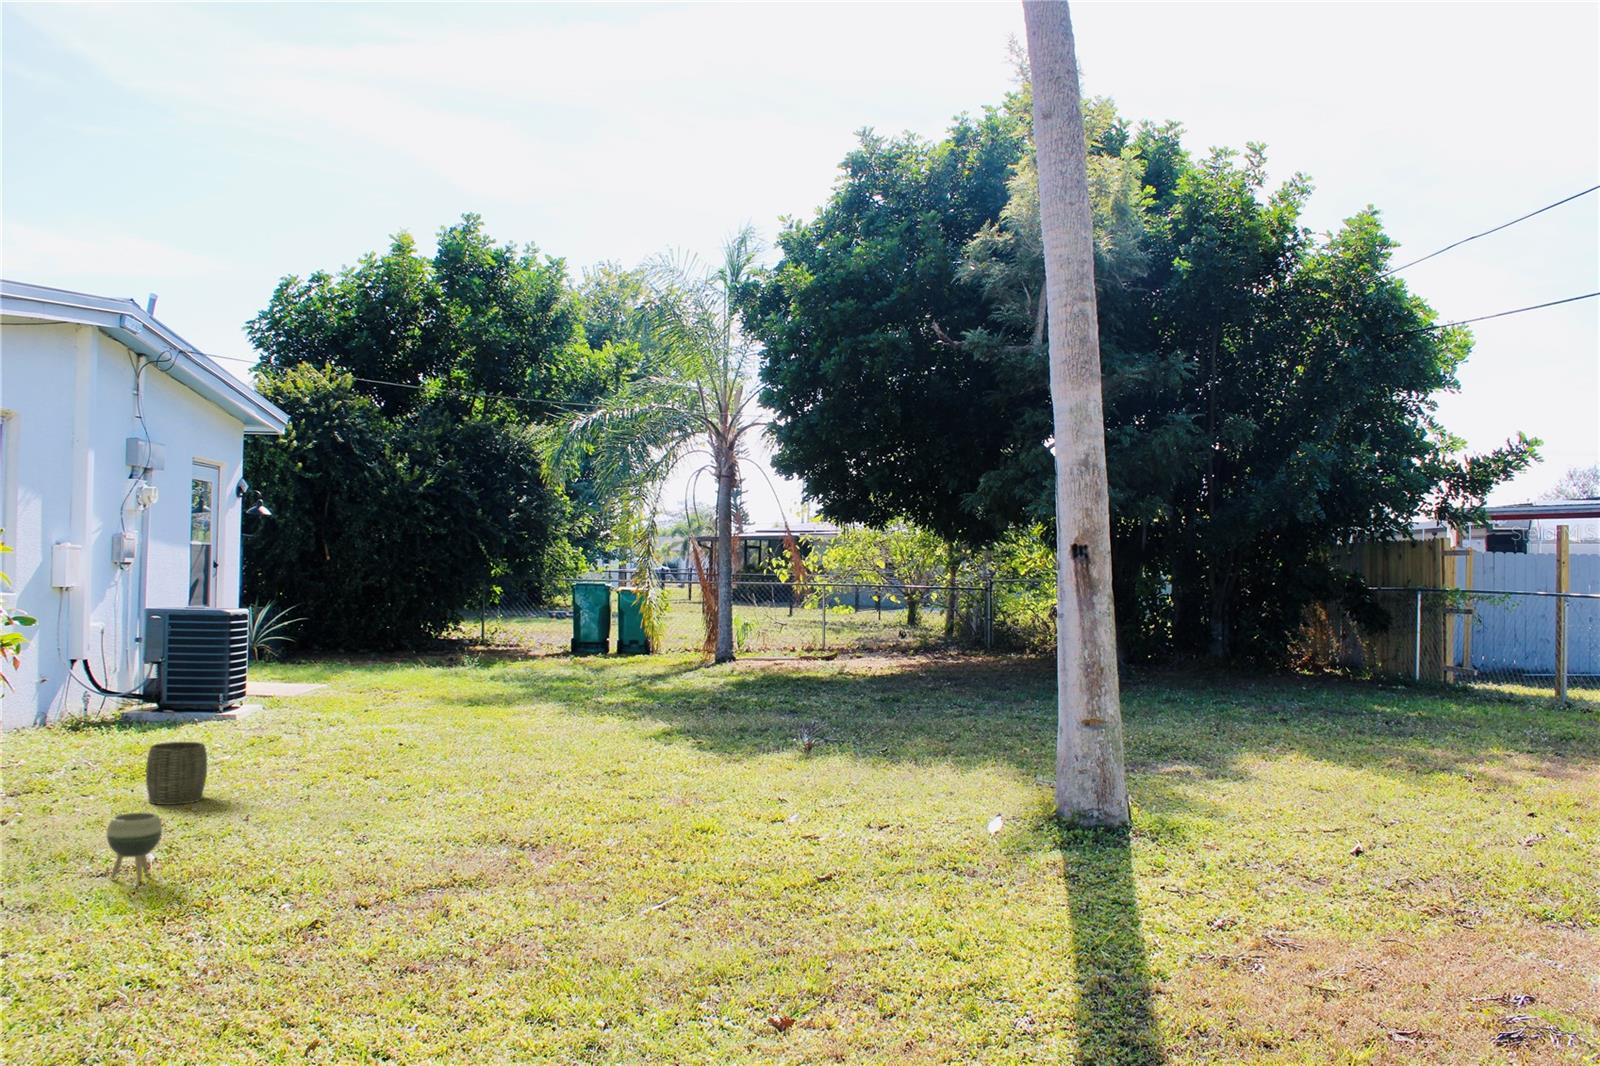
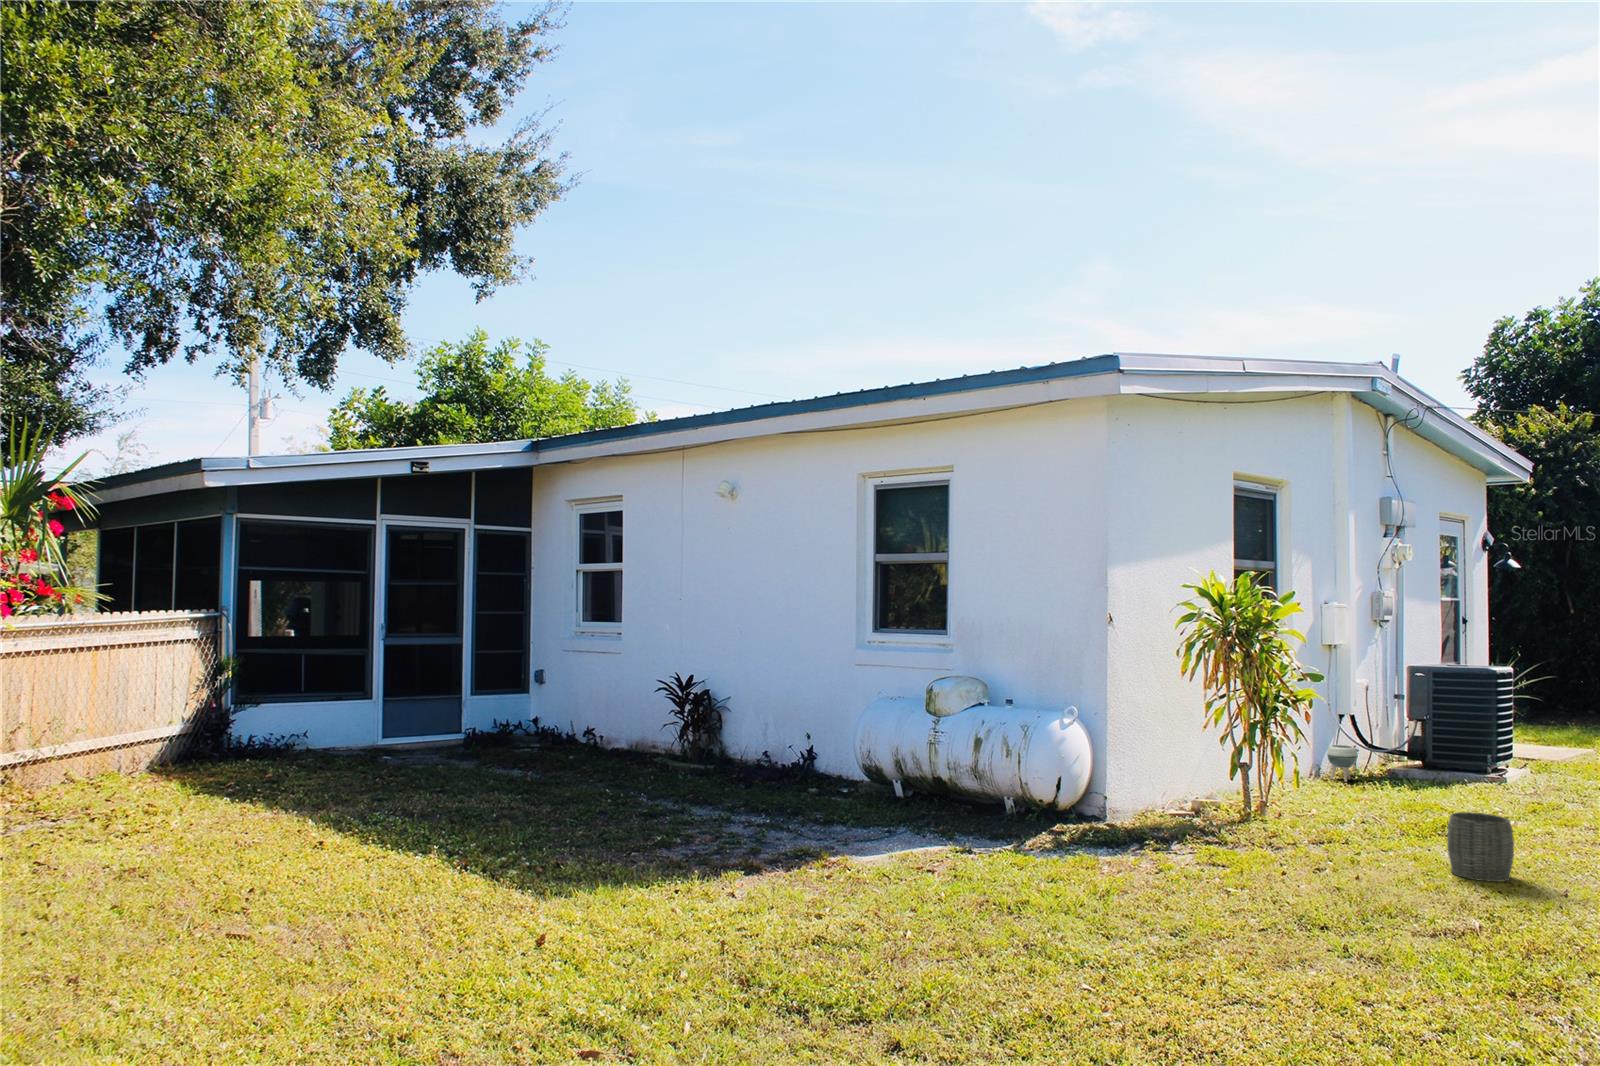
planter: present [107,812,162,882] -> present [1327,745,1357,782]

